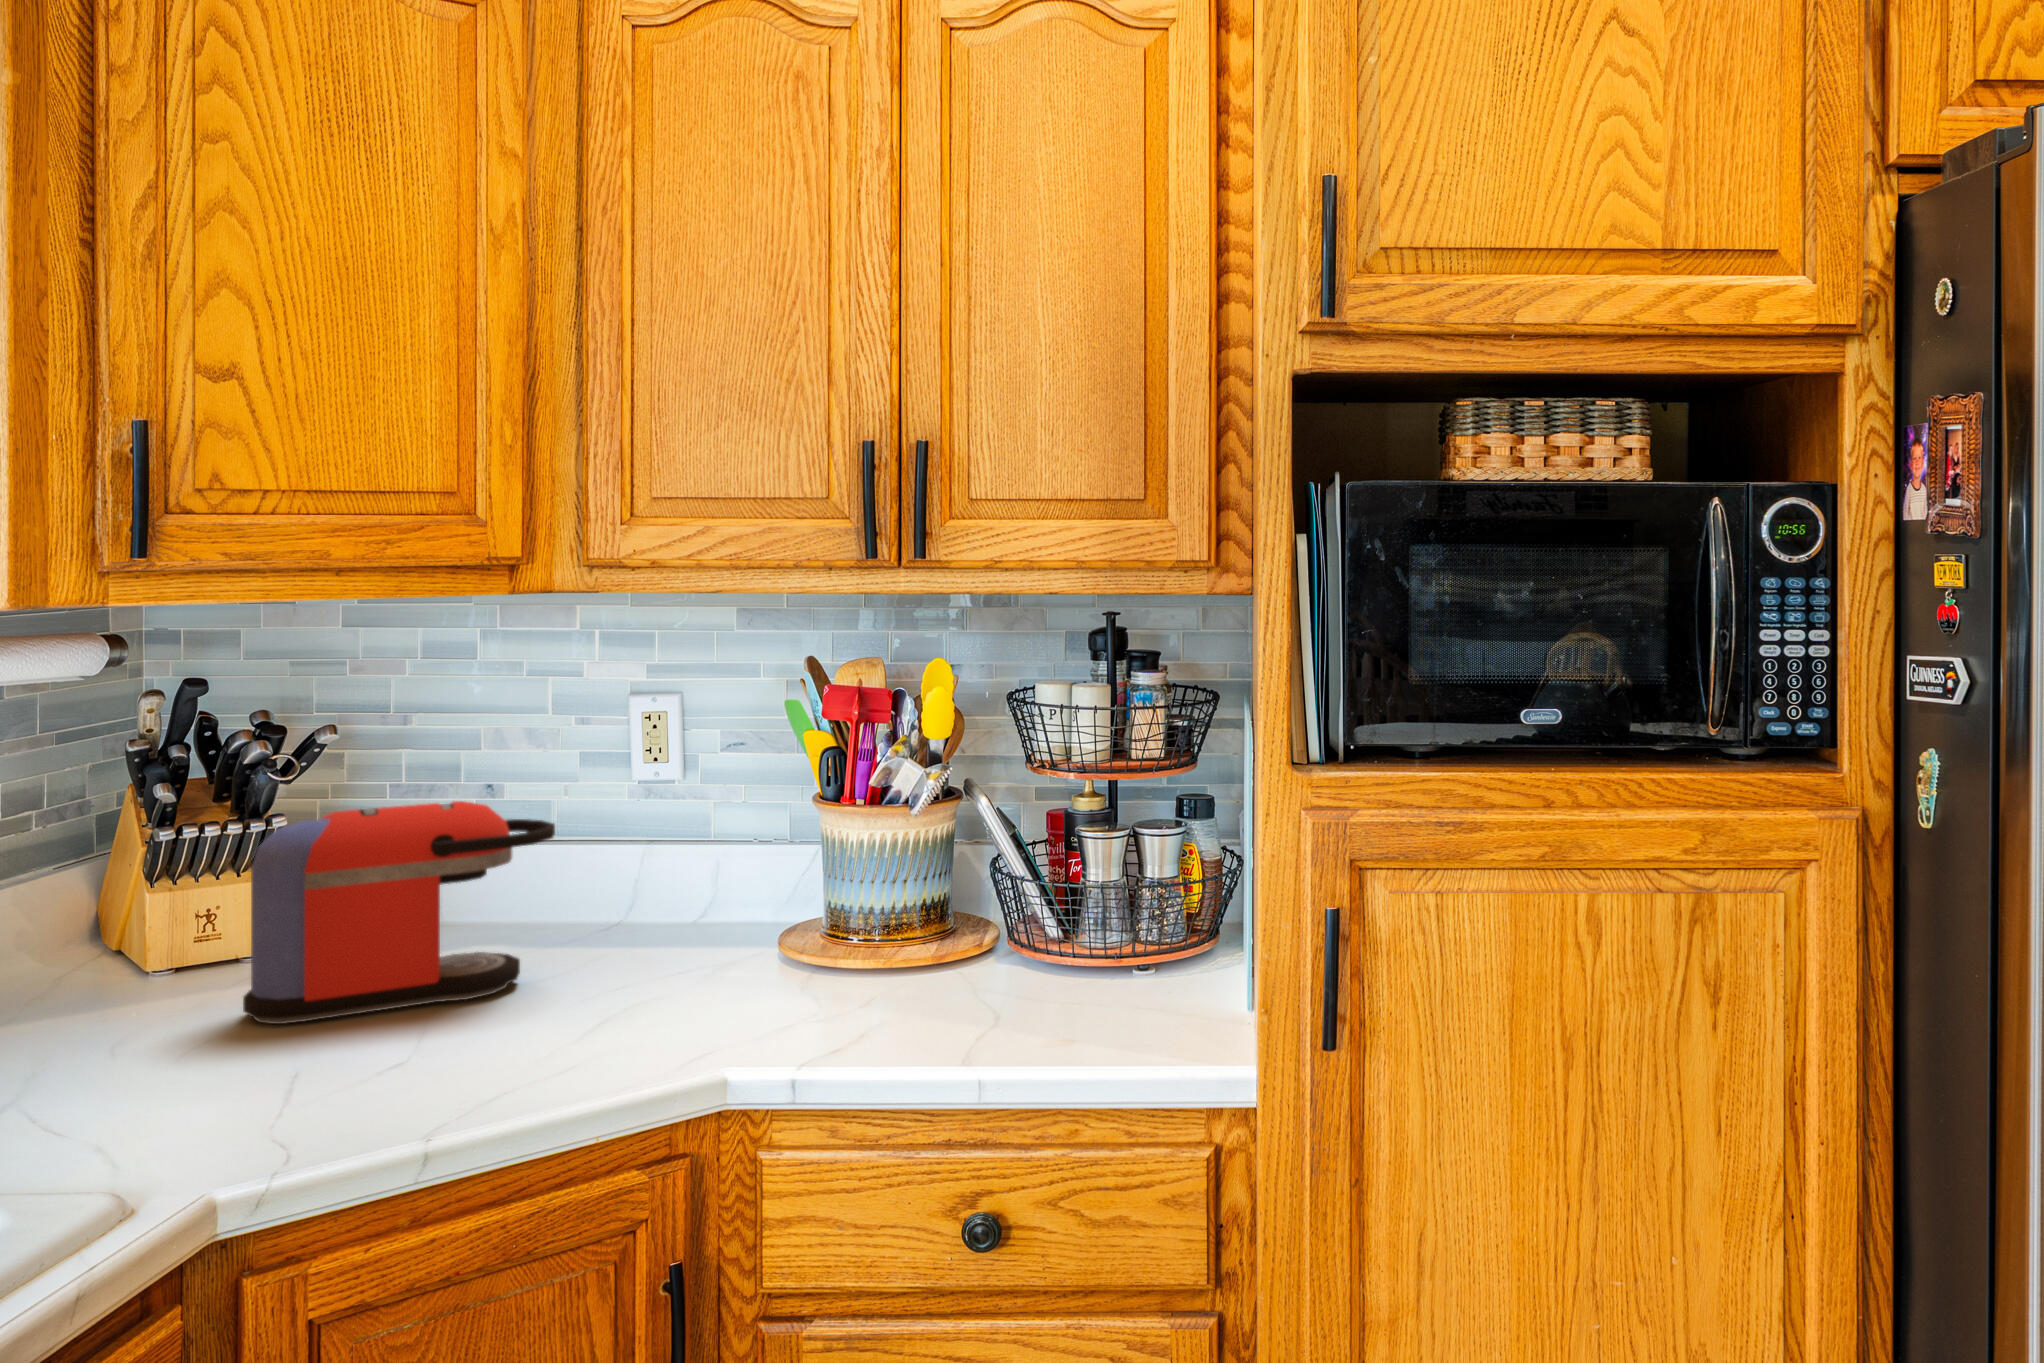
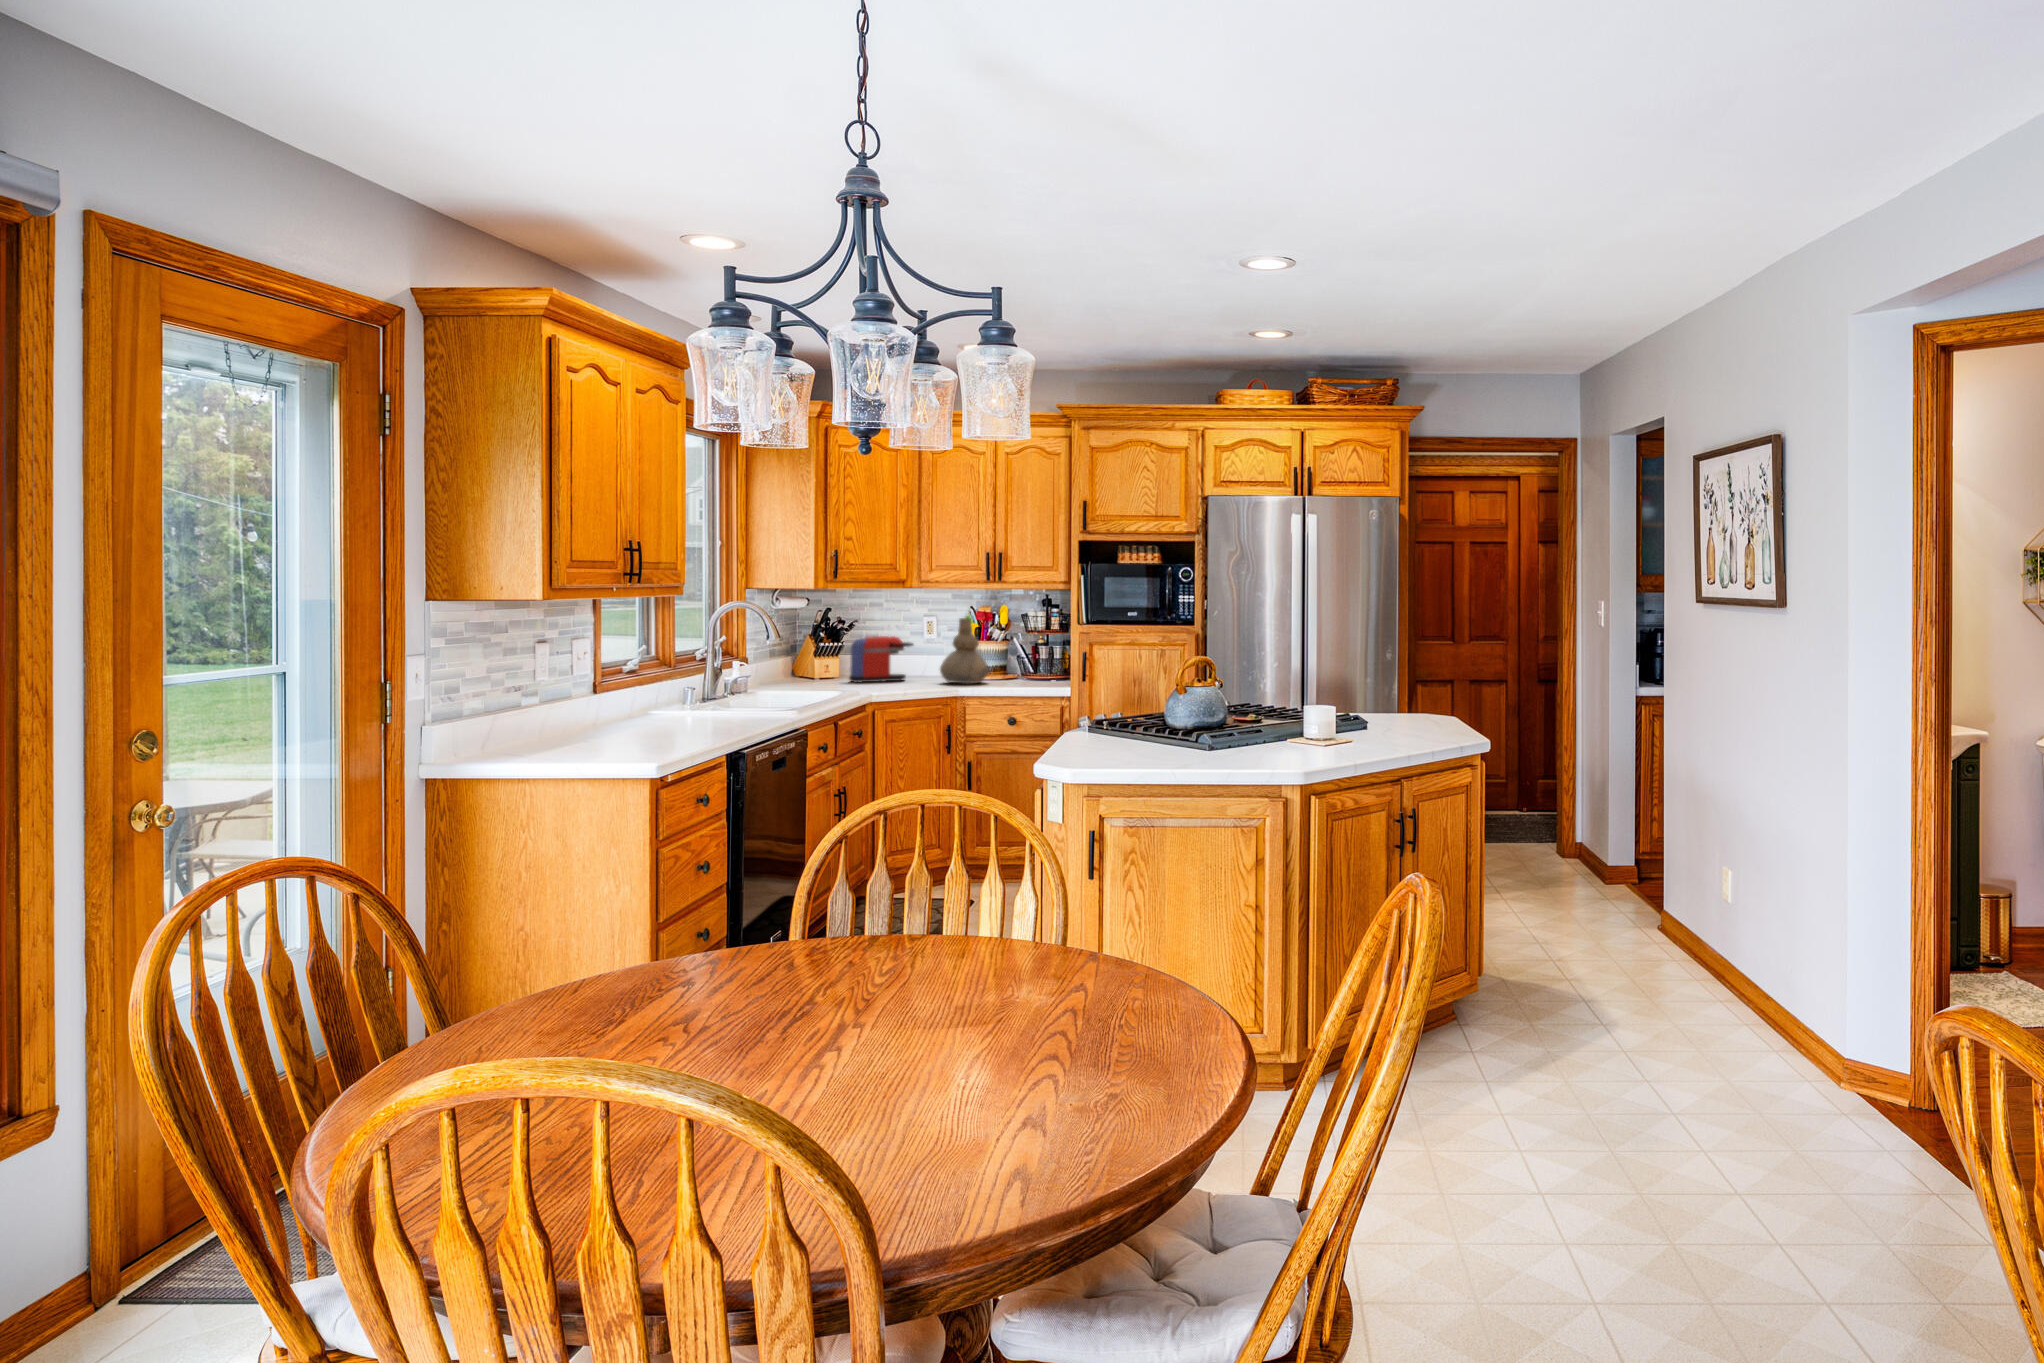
vase: none [649,724,867,1030] -> present [940,618,988,684]

